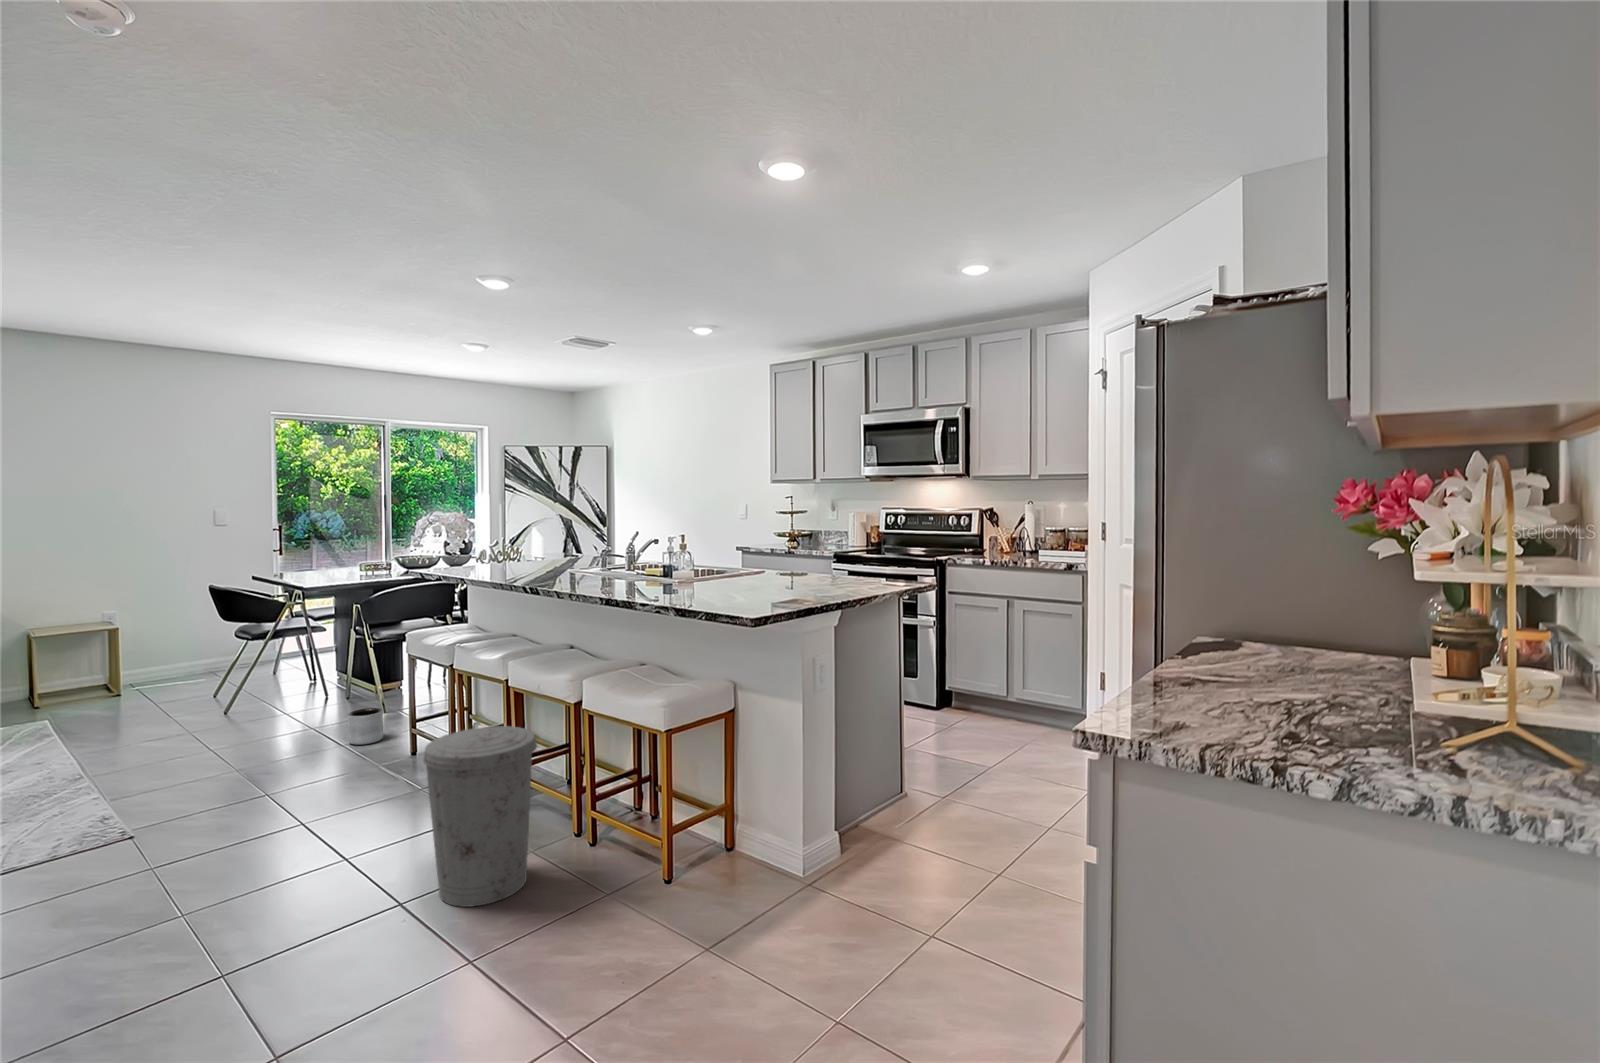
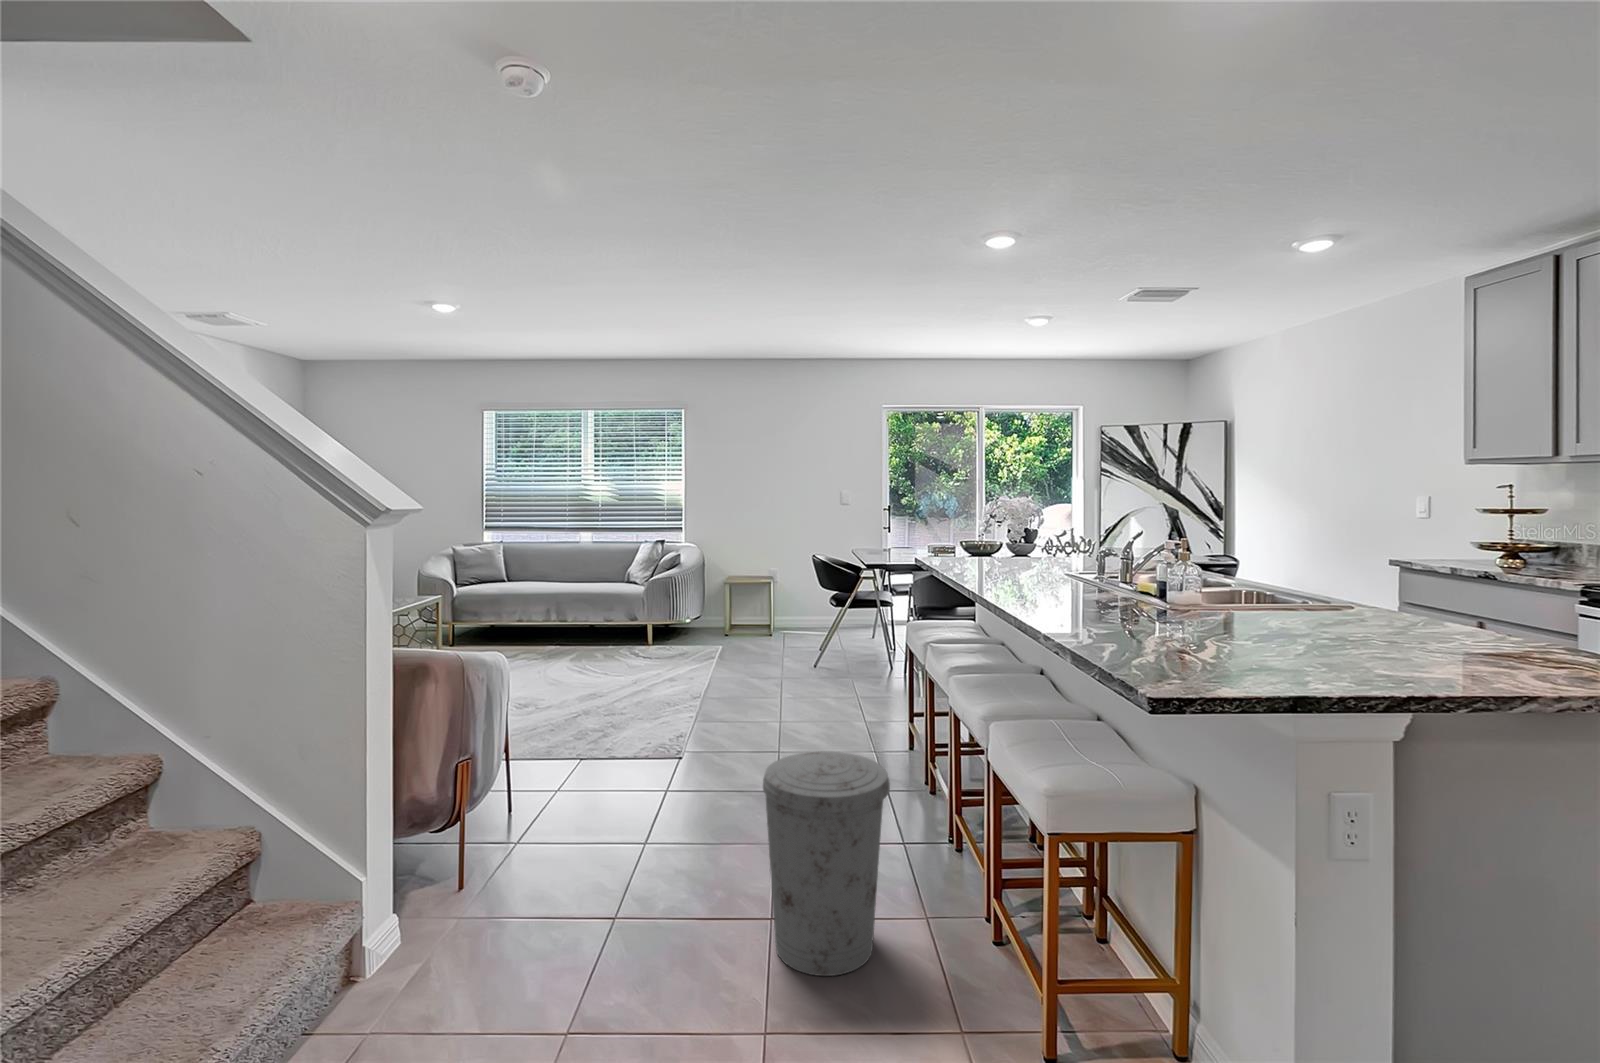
planter: present [348,708,384,745] -> none [859,691,889,727]

